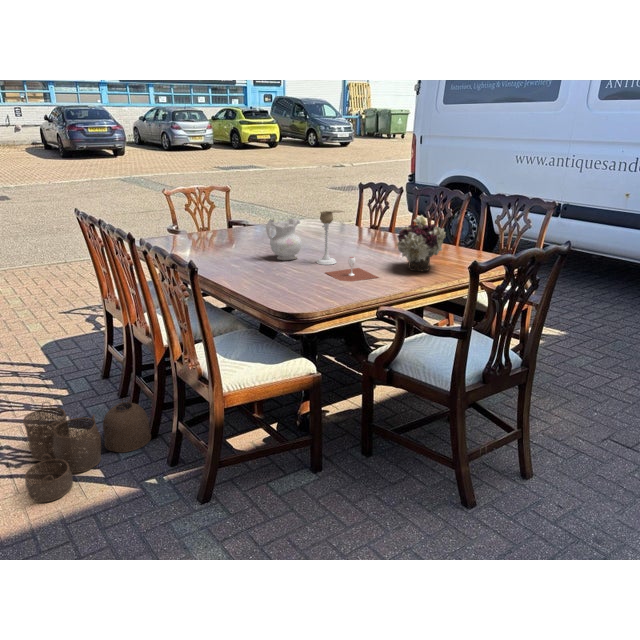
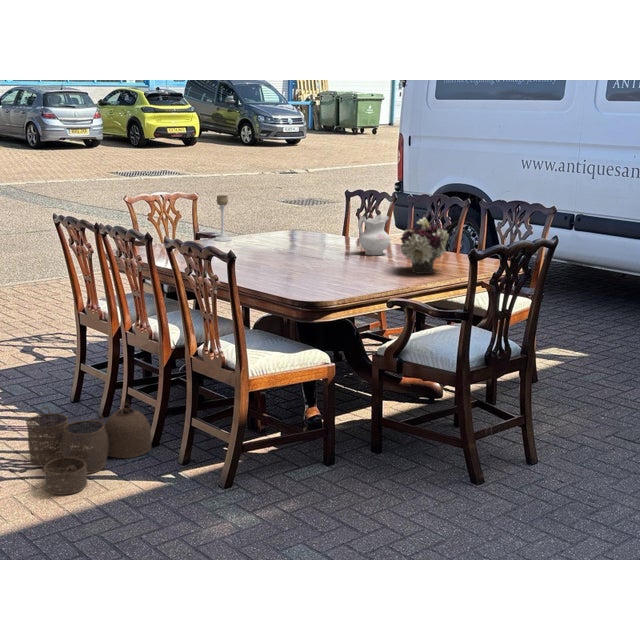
candle holder: present [316,211,337,265] -> present [214,195,232,241]
ceramic pitcher: present [266,218,302,260] -> present [358,215,390,255]
wine glass: present [326,257,378,281] -> none [329,258,385,282]

